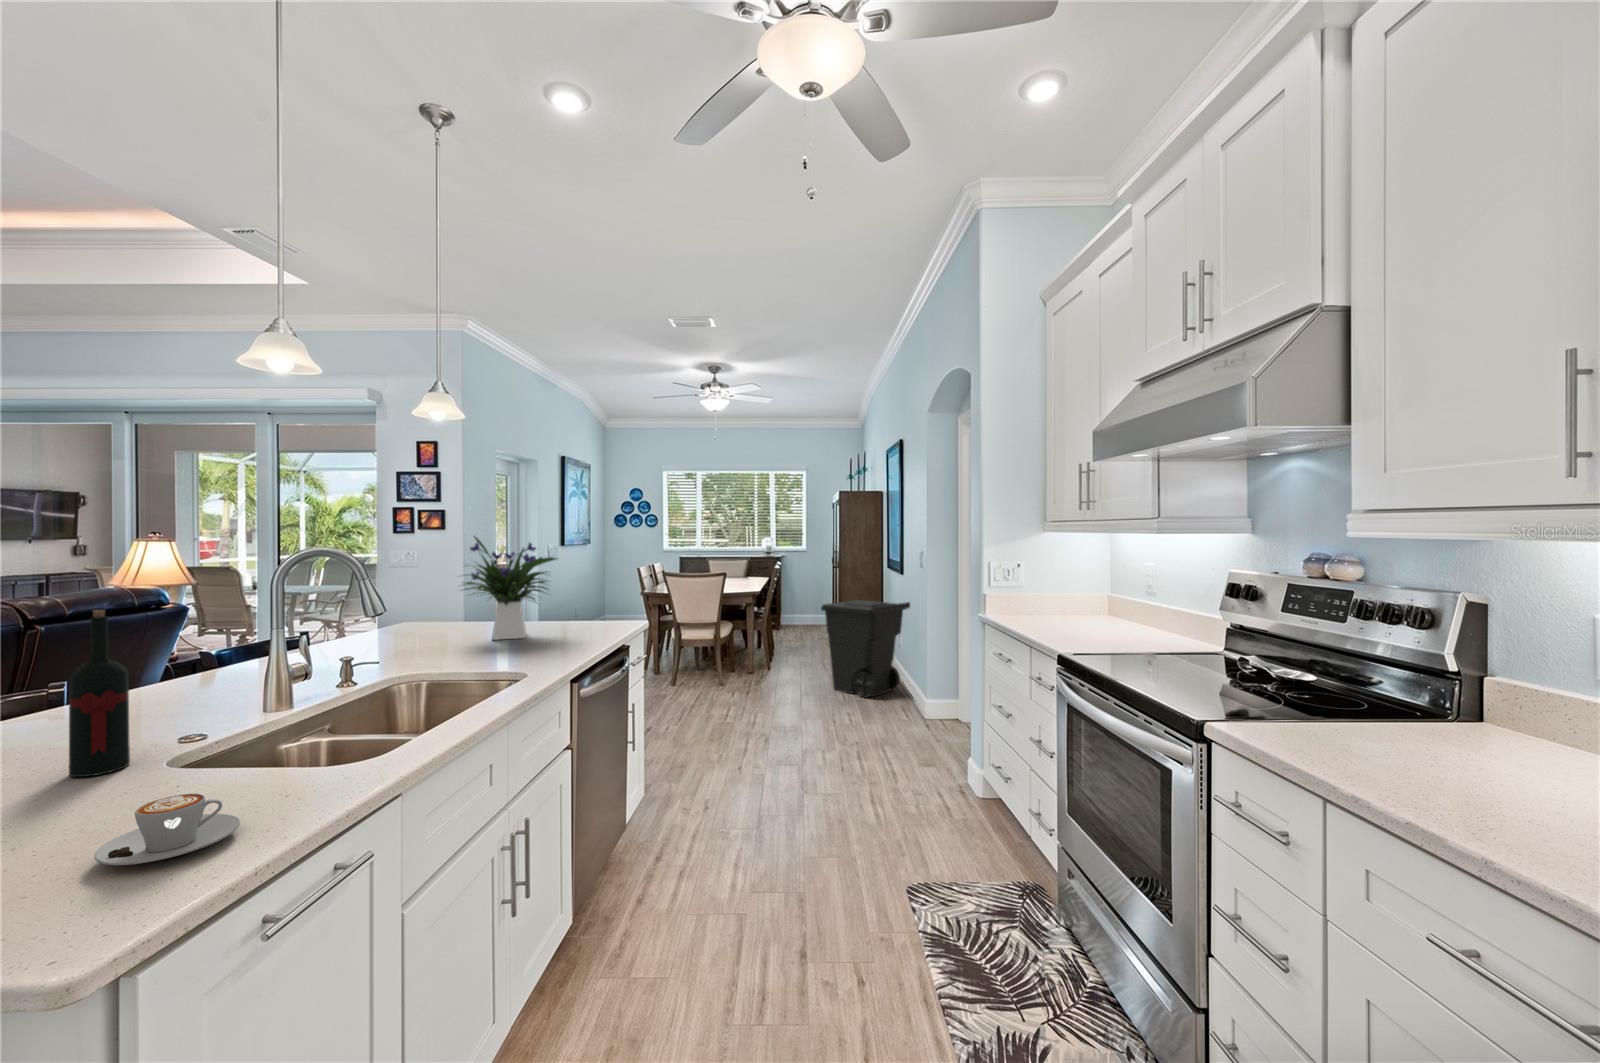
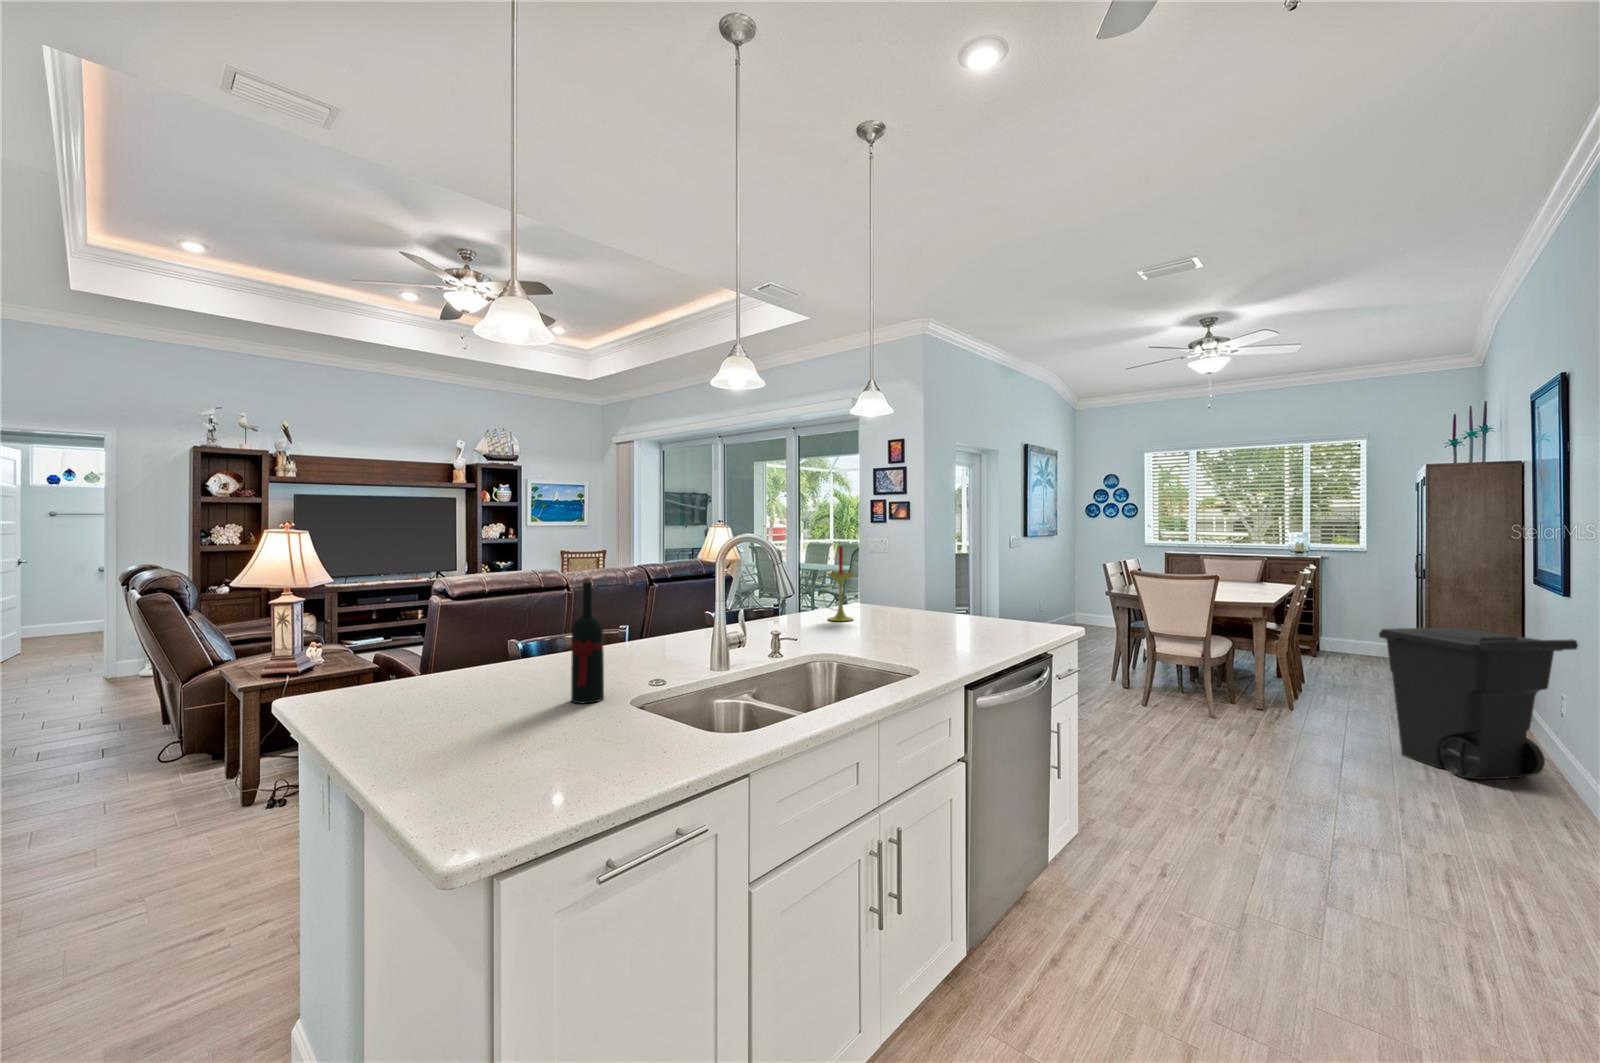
flower arrangement: present [465,537,557,640] -> none [882,524,980,632]
candle: none [380,556,420,640] -> present [823,546,855,621]
coffee cup: present [94,794,240,865] -> none [521,734,613,786]

